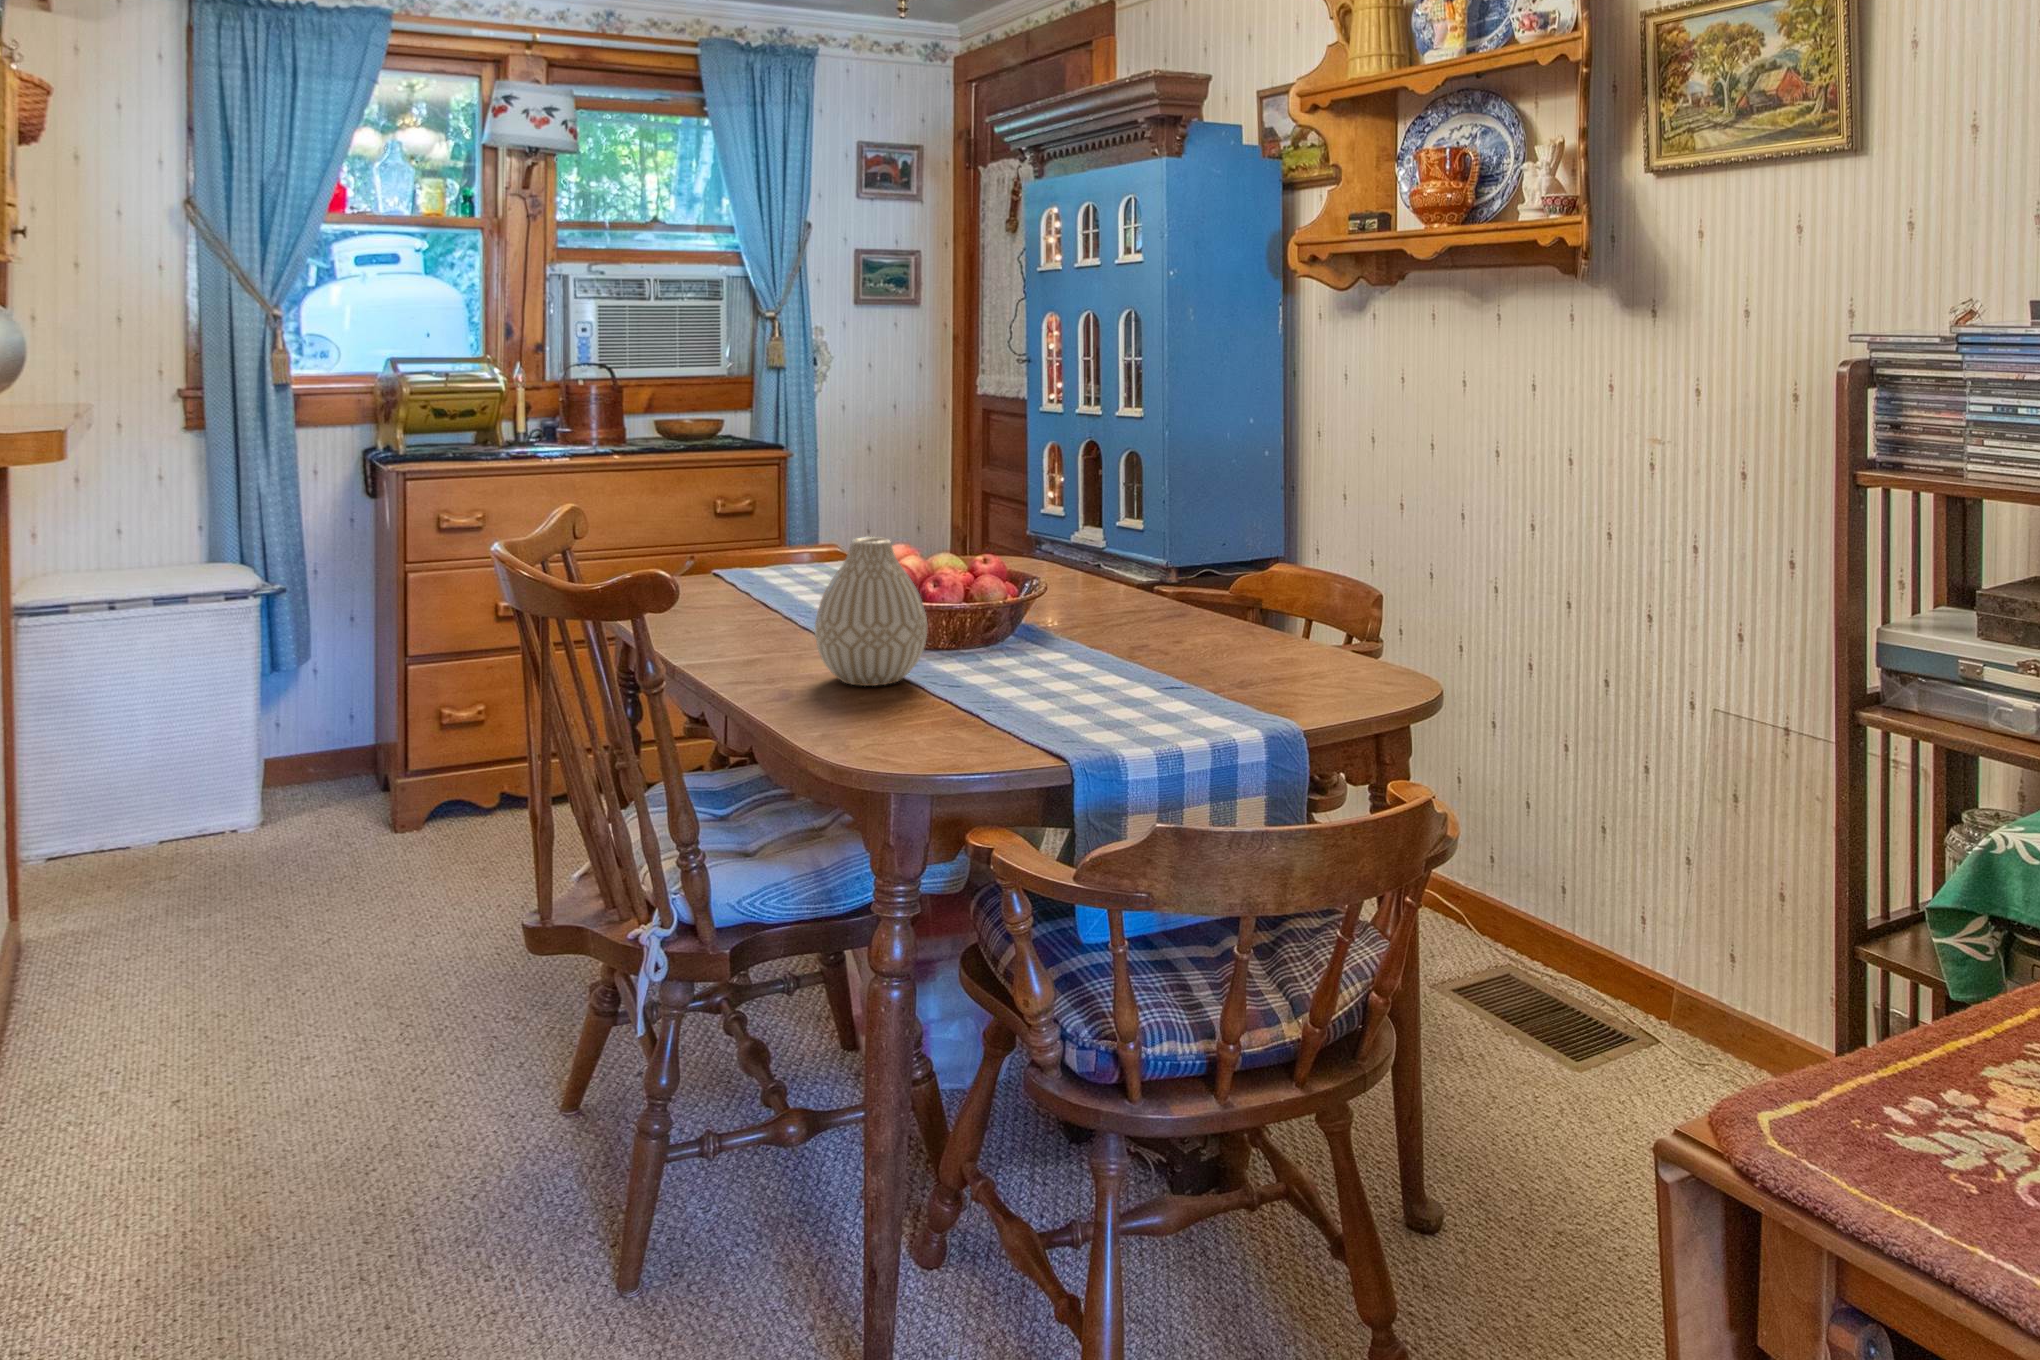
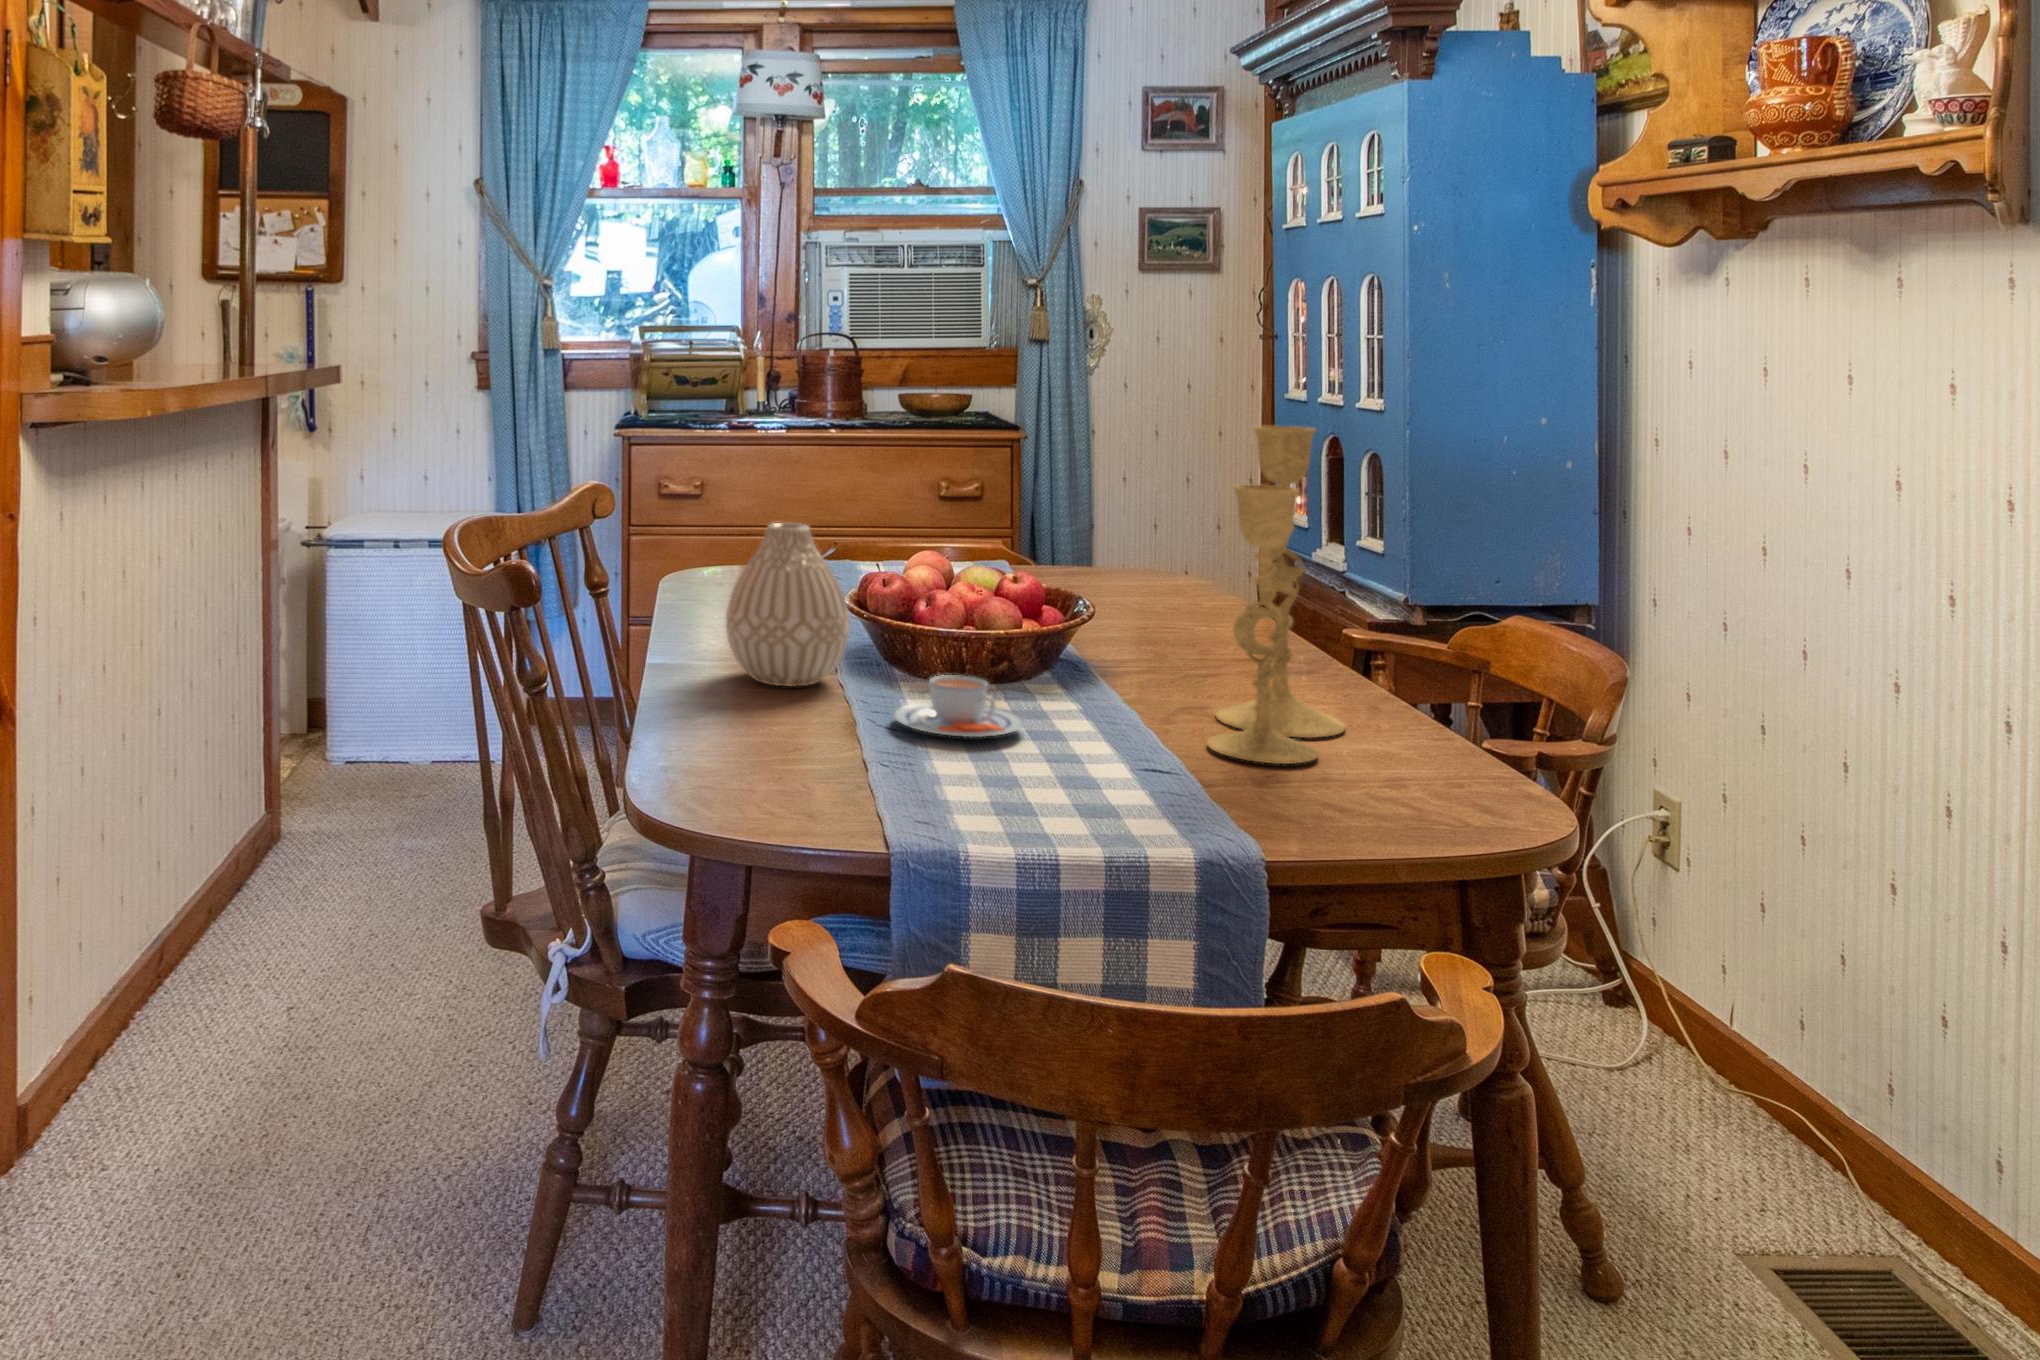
candlestick: none [1204,429,1311,686] -> present [1207,426,1345,764]
teacup: none [1003,652,1112,702] -> present [893,675,1025,737]

